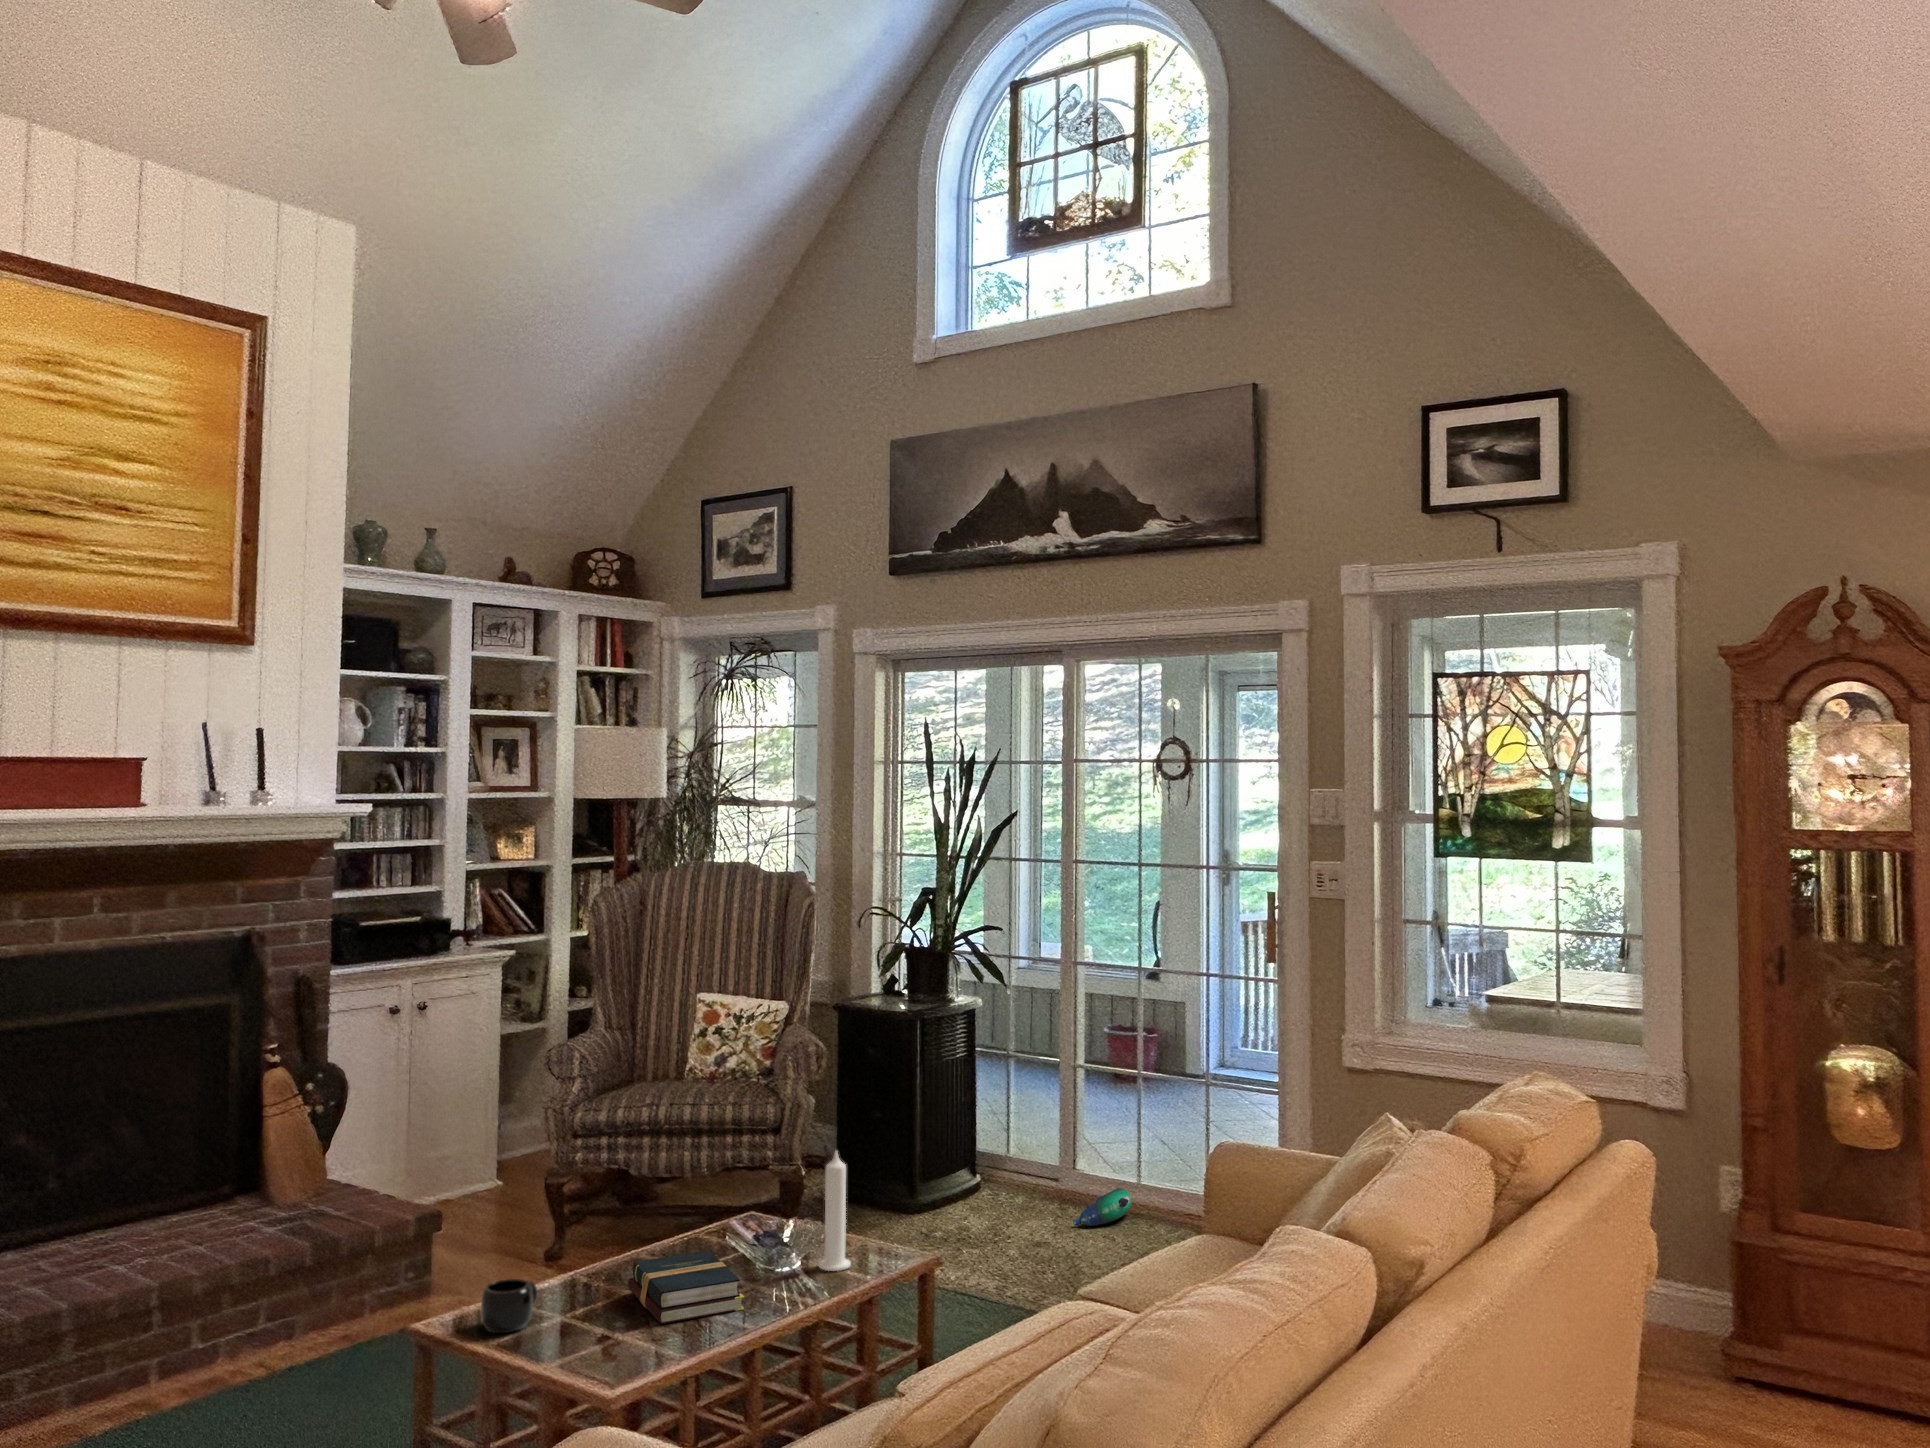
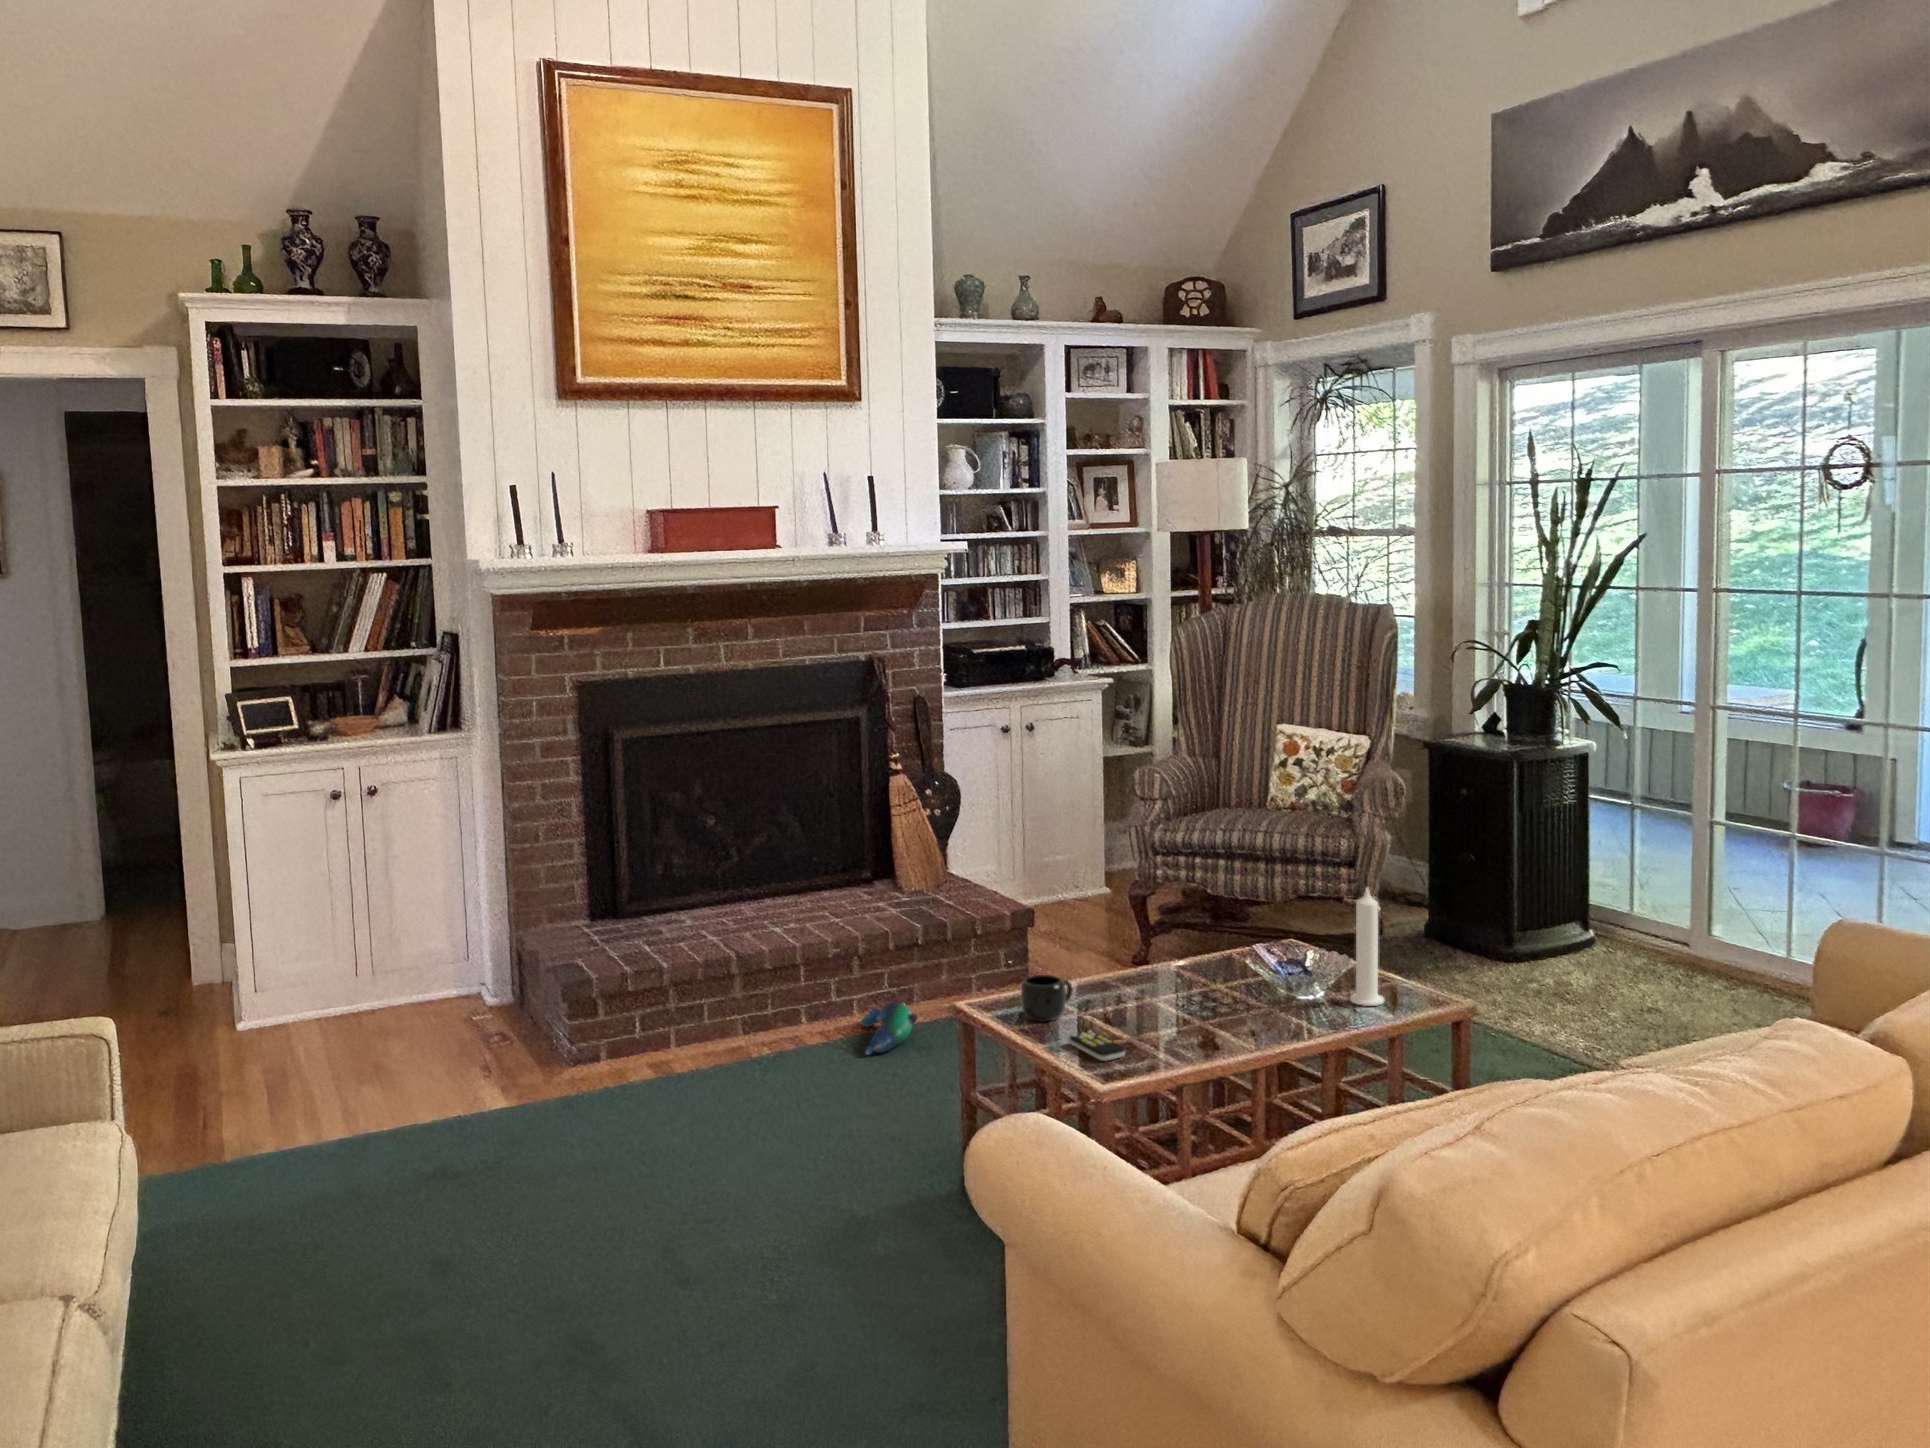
plush toy: present [1073,1188,1132,1226] -> present [861,1002,918,1055]
hardback book: present [628,1251,744,1324] -> none [1158,971,1263,1033]
remote control: none [546,1335,611,1366] -> present [1069,1031,1125,1061]

